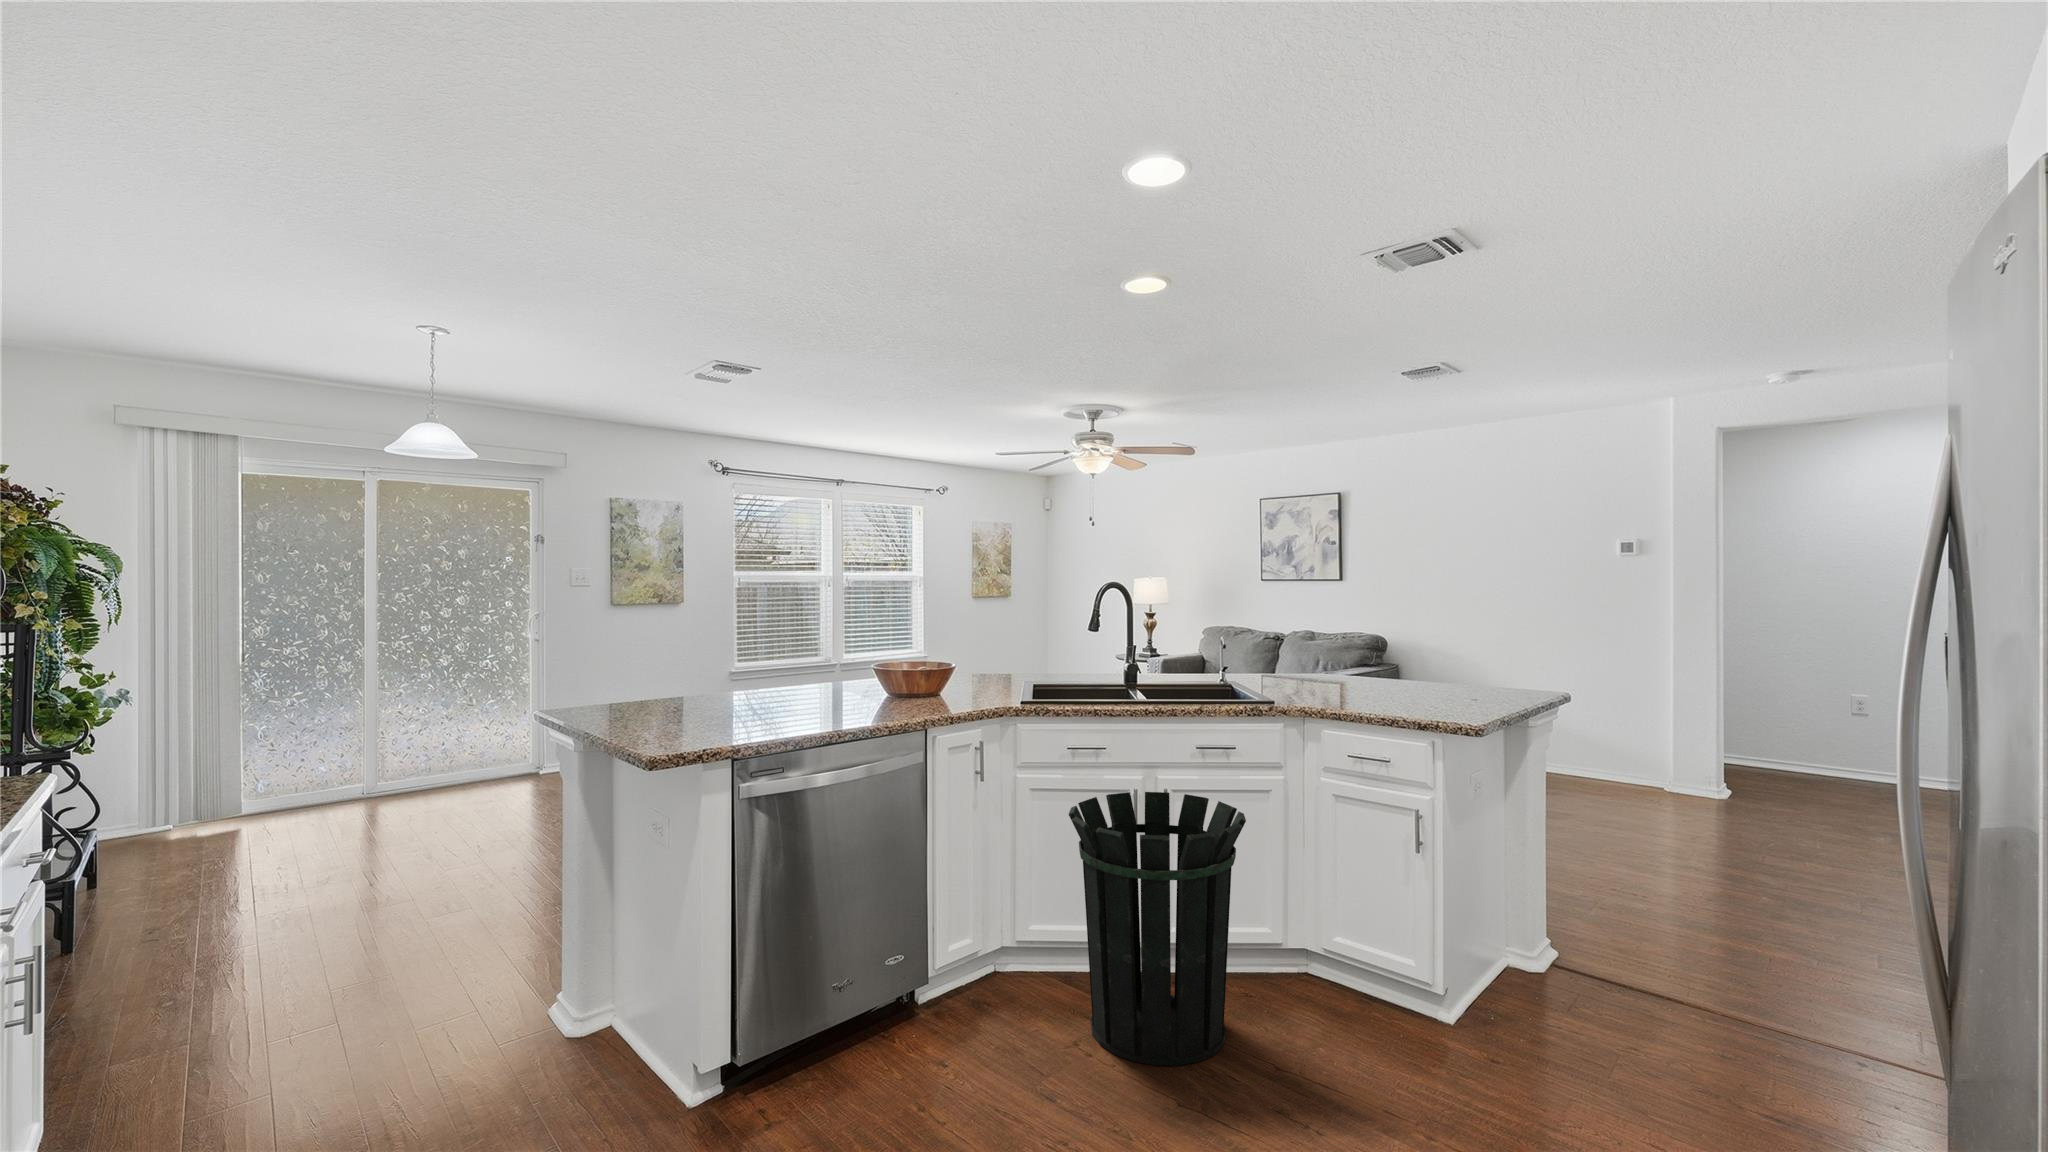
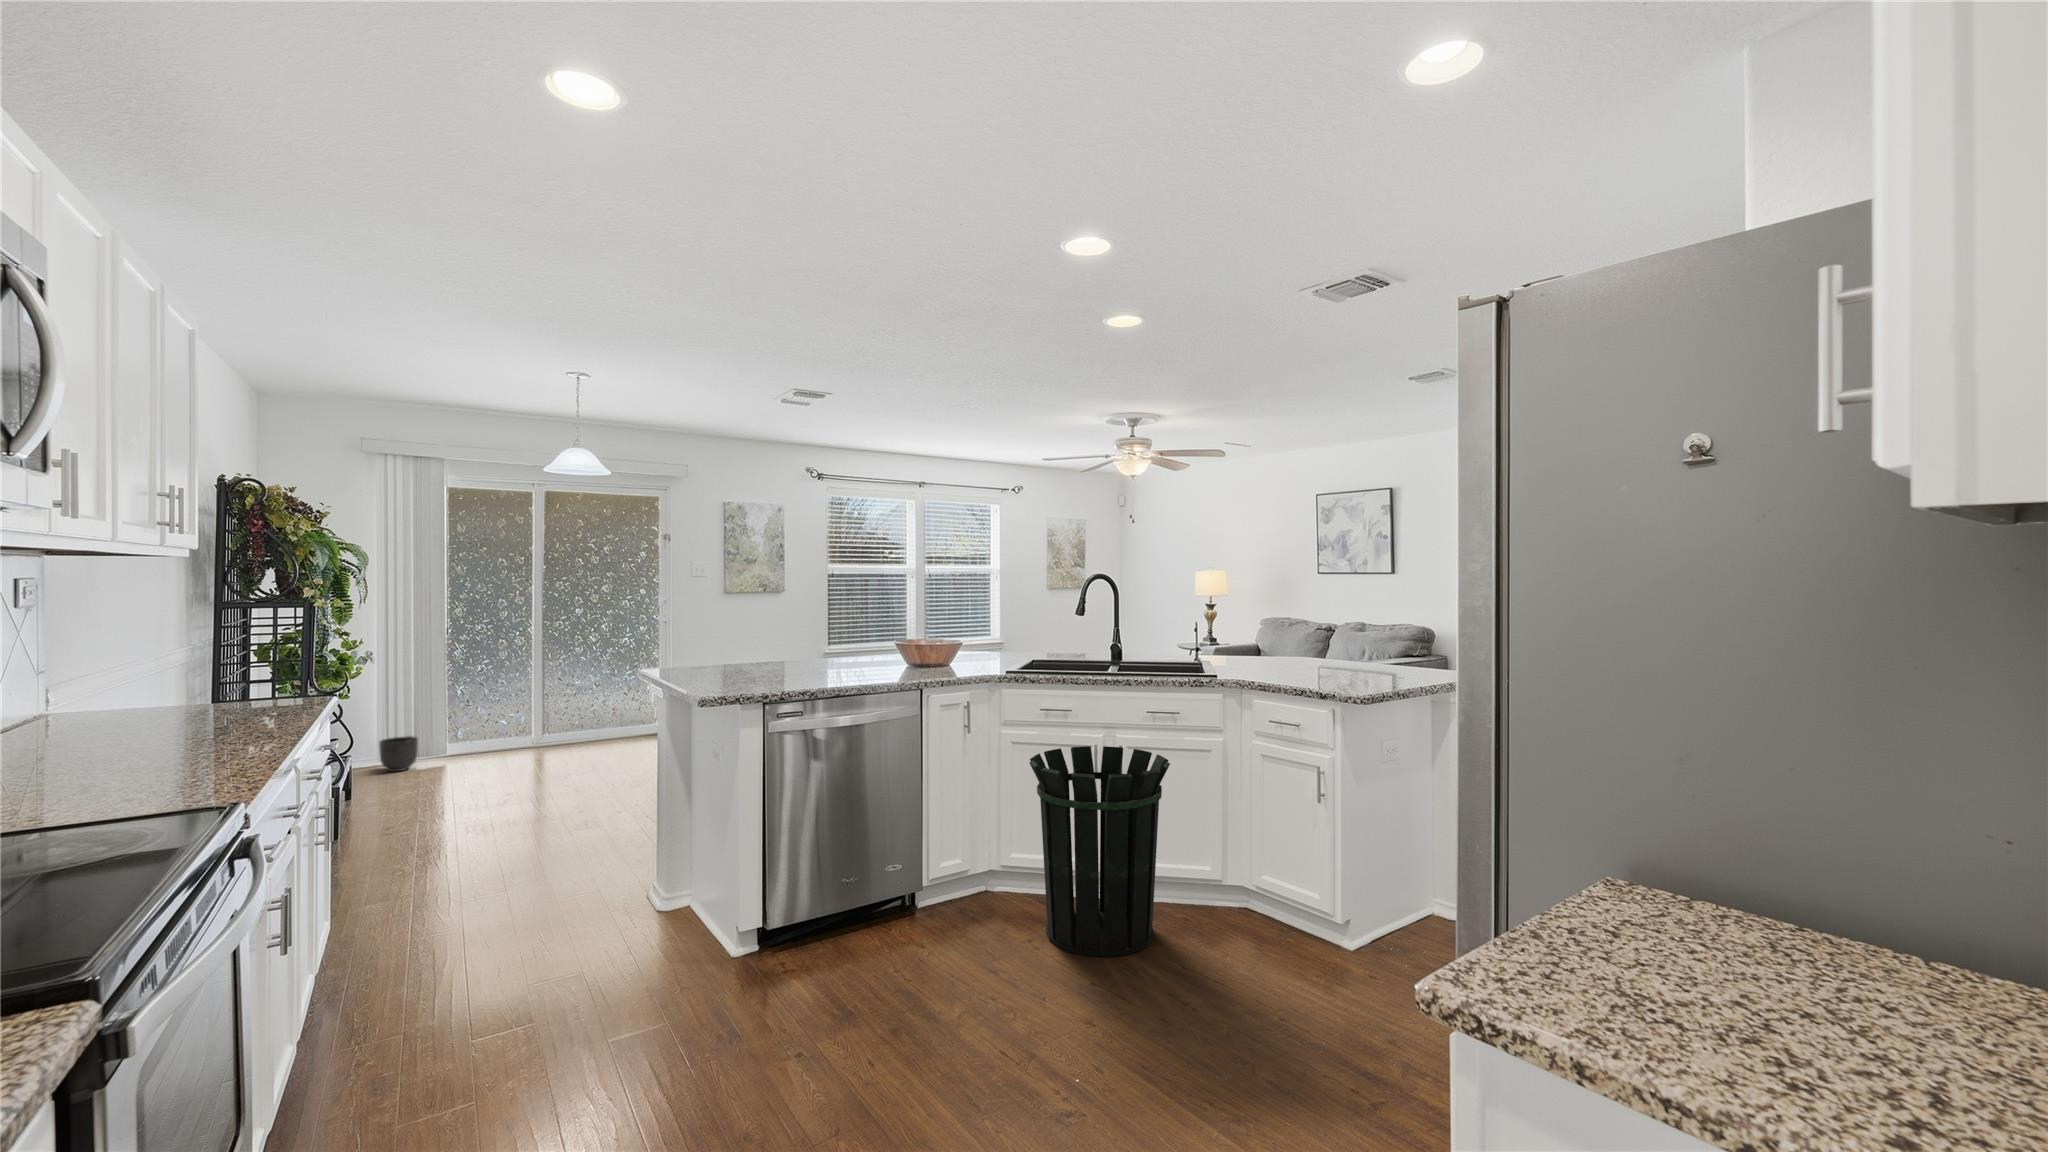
planter: none [139,794,197,842] -> present [379,736,418,772]

